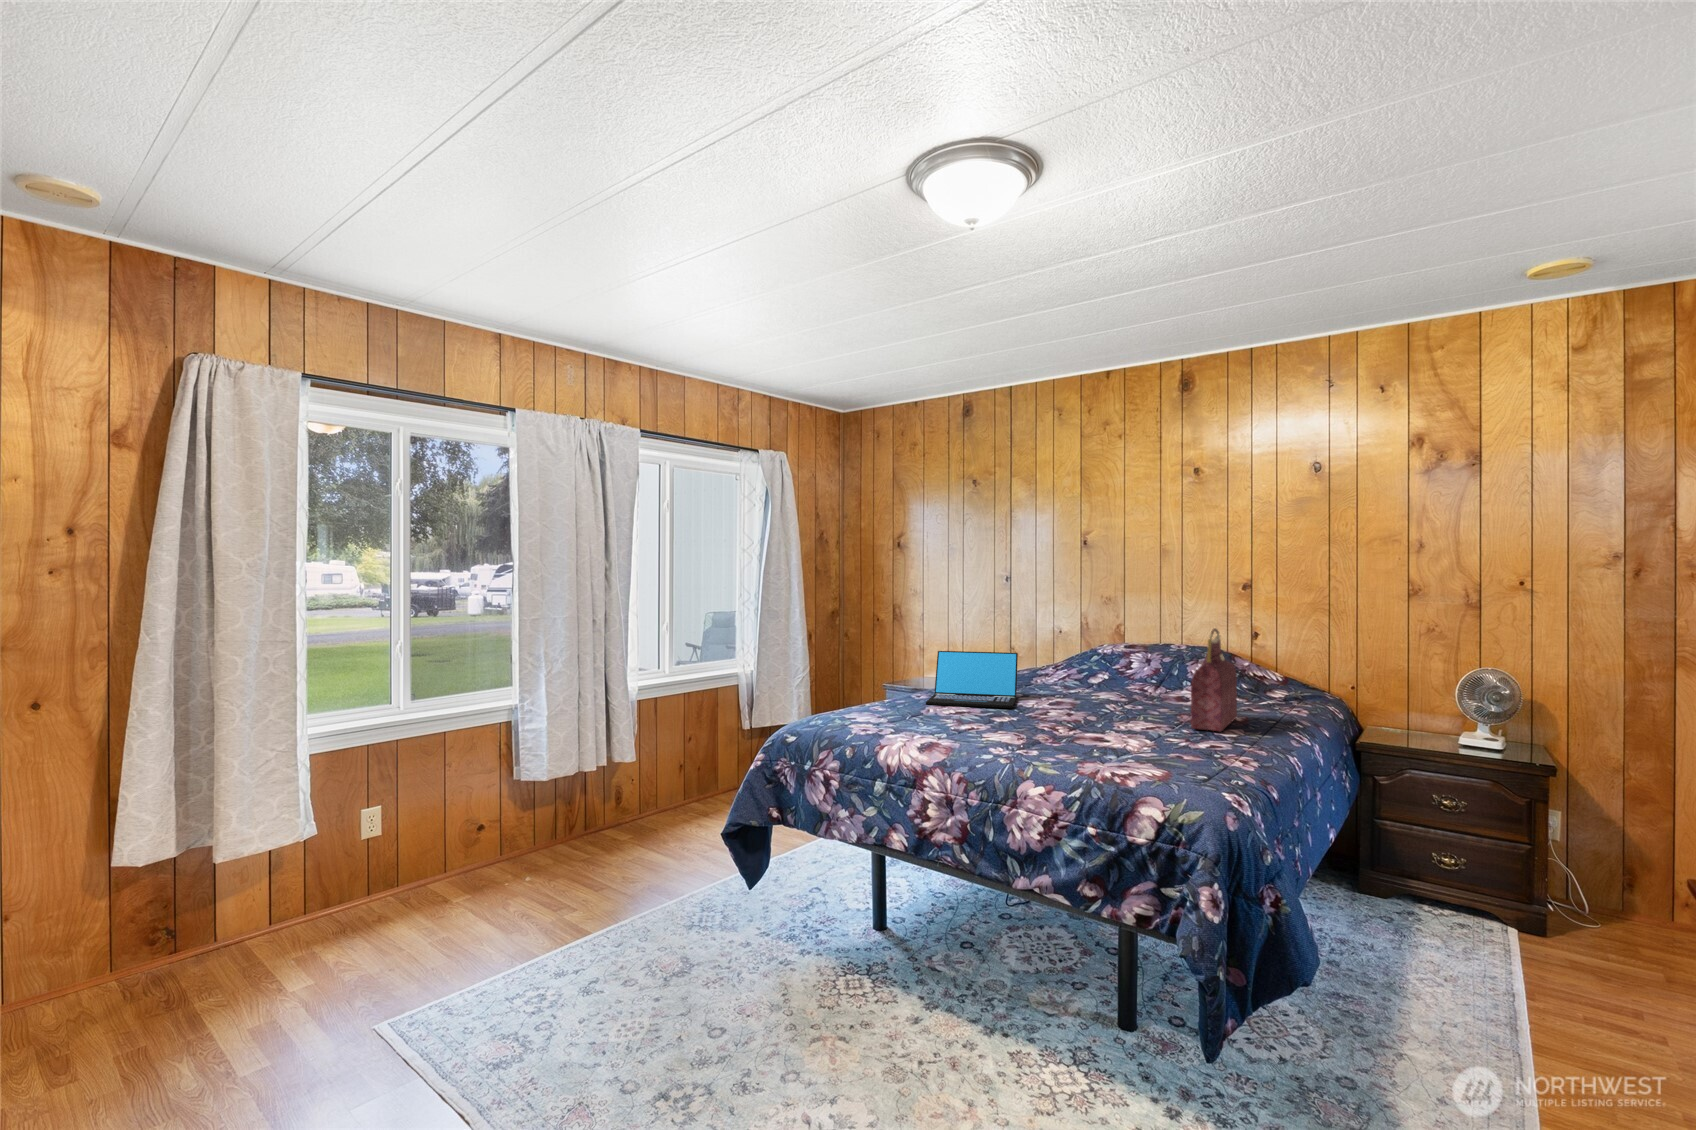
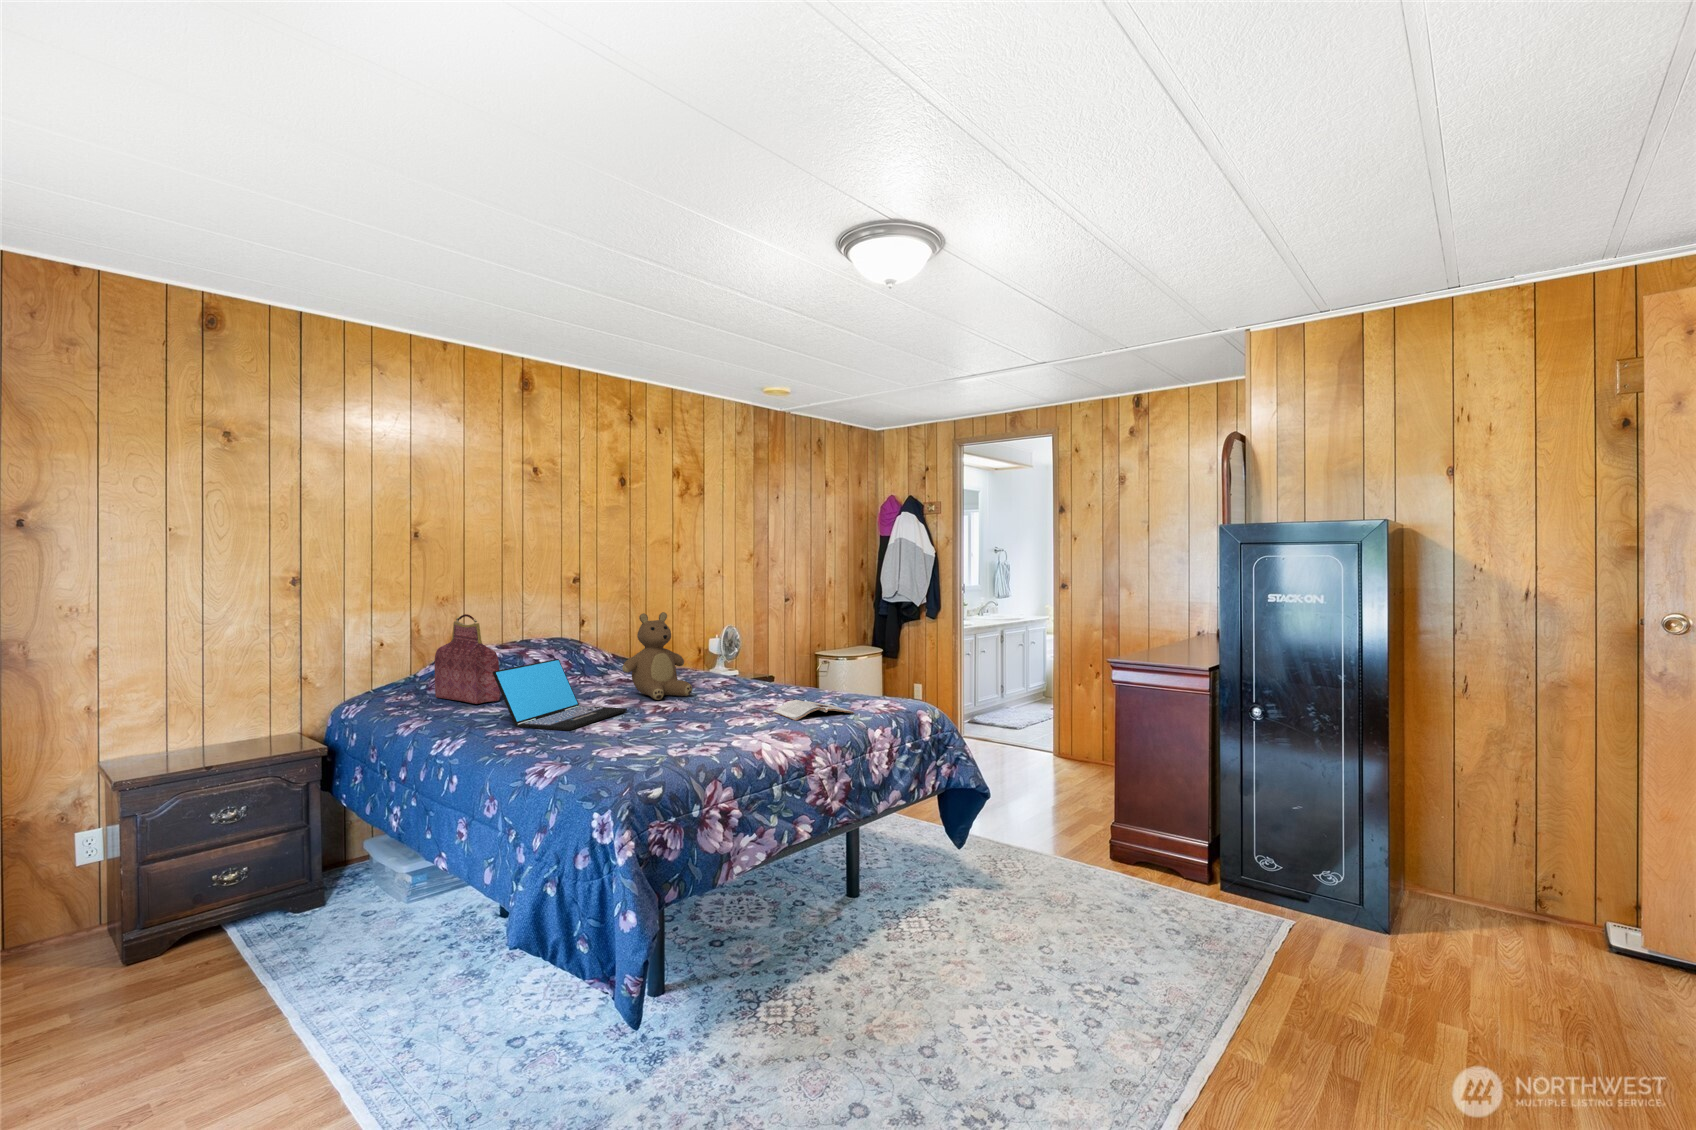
teddy bear: none [1072,621,1148,716] -> present [622,612,692,700]
handbag: present [1191,628,1237,731] -> present [435,614,500,704]
magazine: none [1009,734,1111,764] -> present [773,700,854,721]

